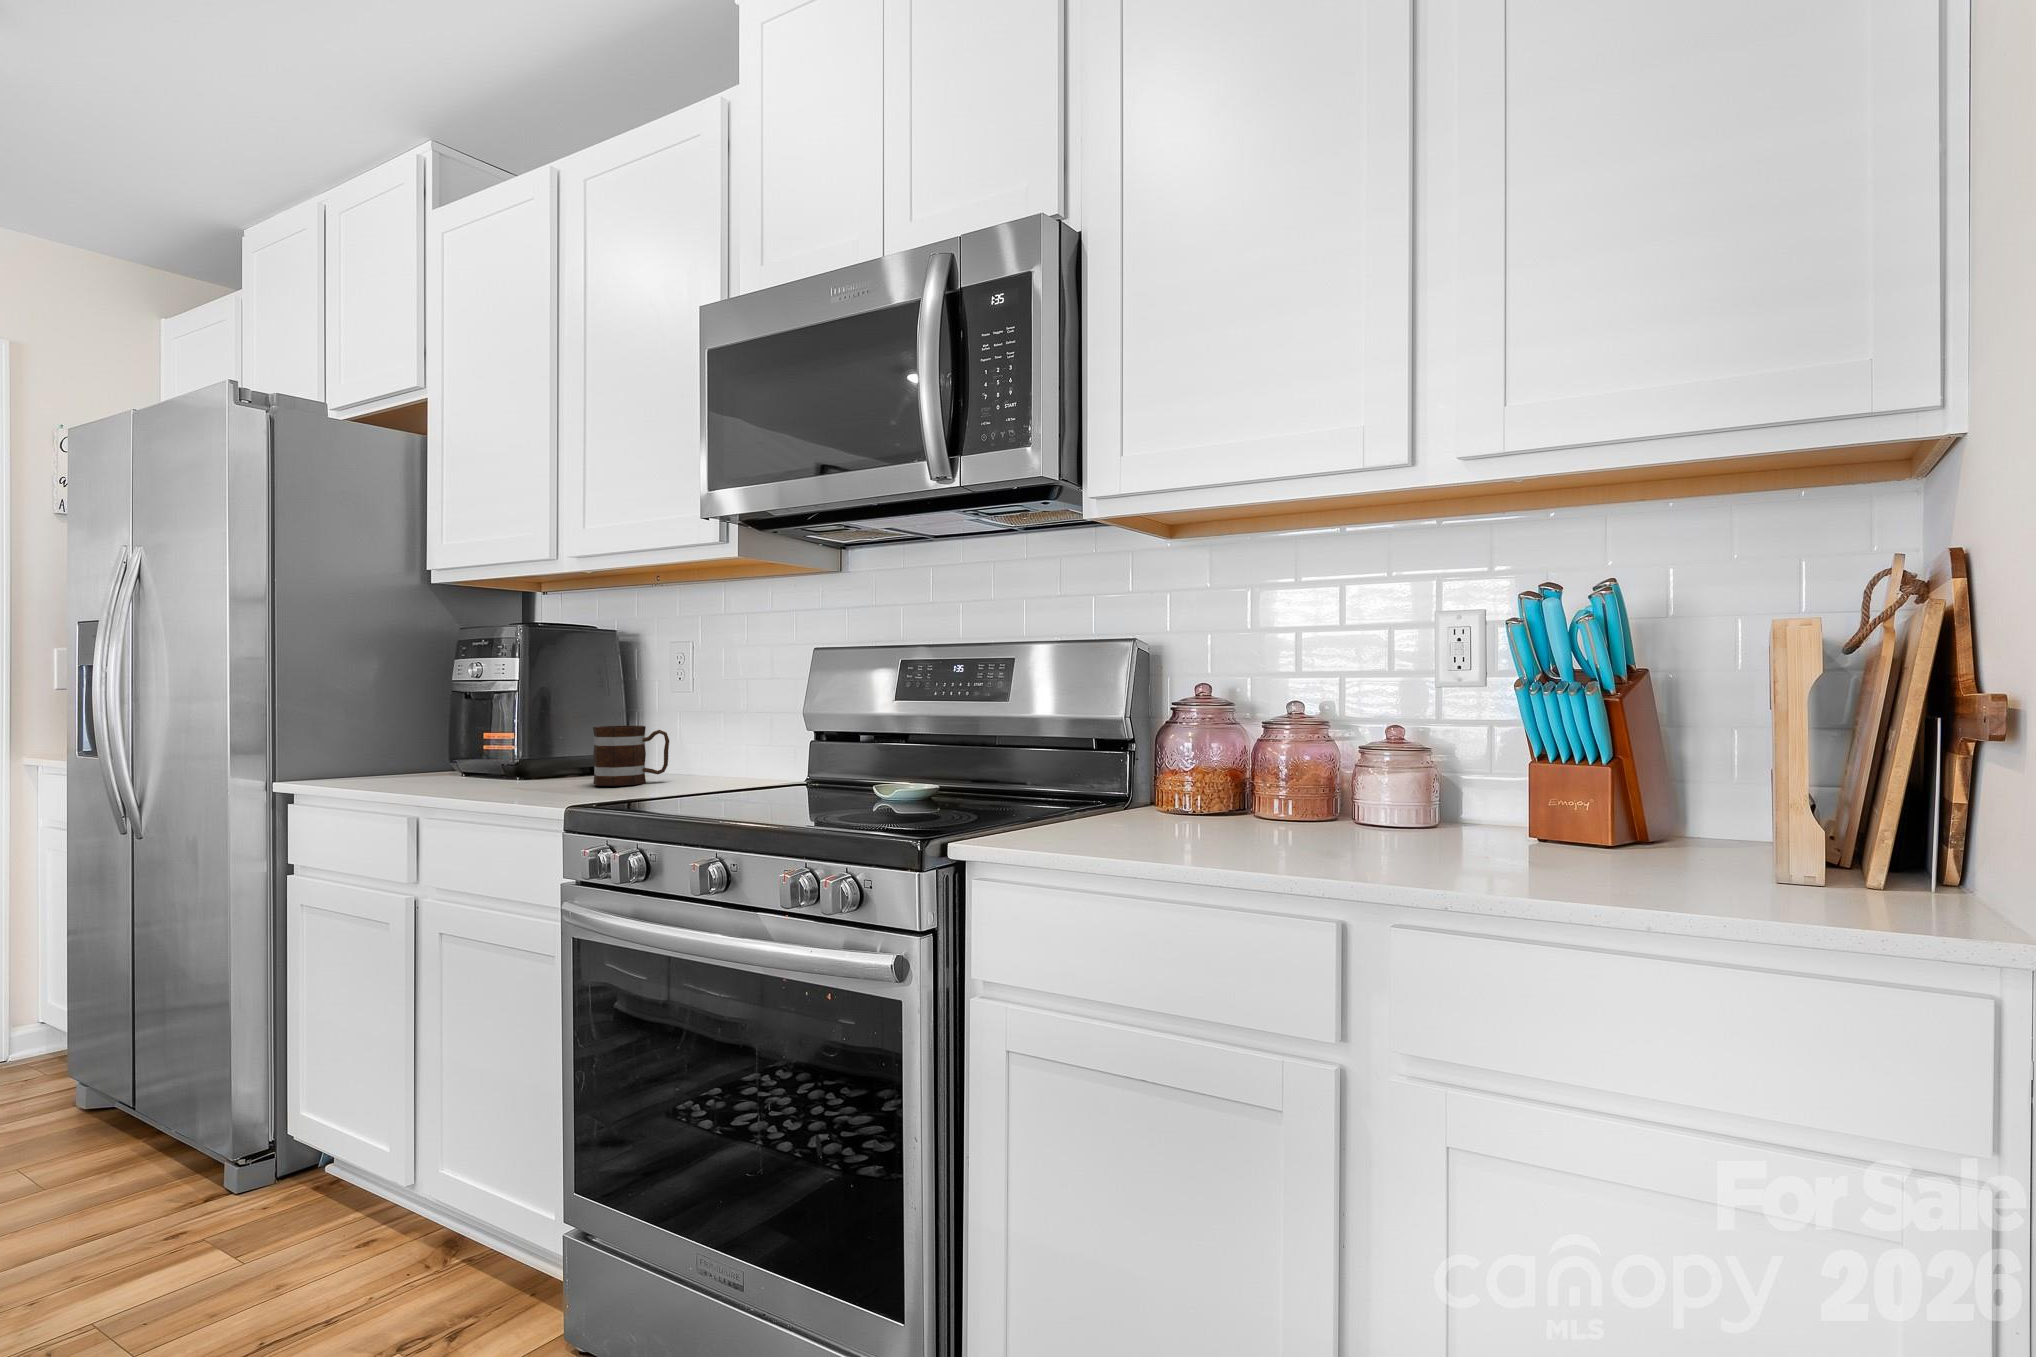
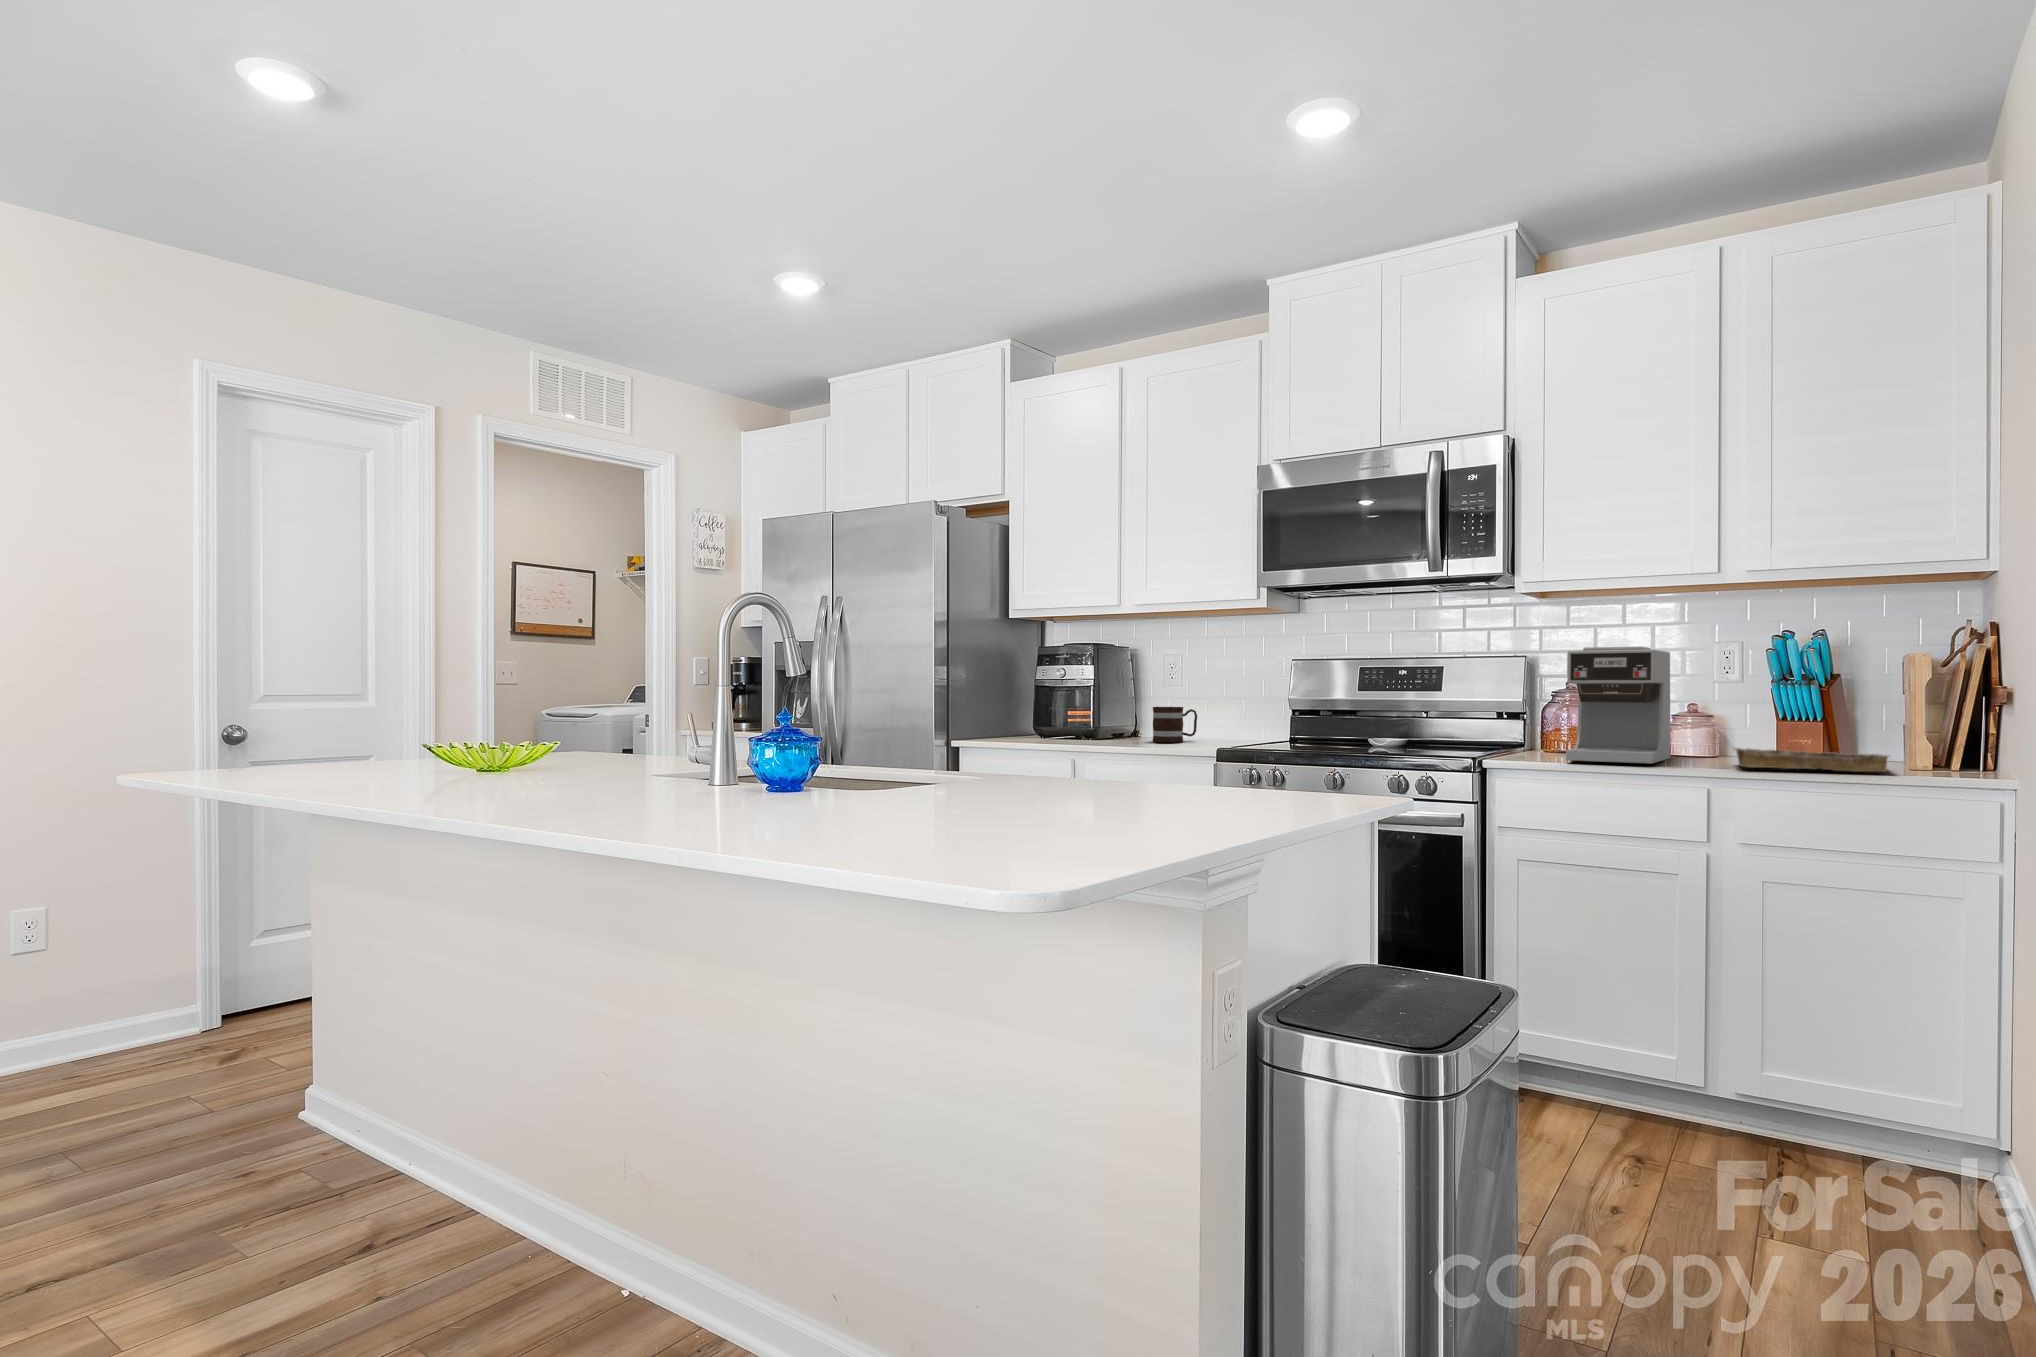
coffee maker: none [1122,615,1342,858] -> present [1566,646,1670,764]
tray: none [1415,821,1739,895] -> present [1732,747,1888,772]

